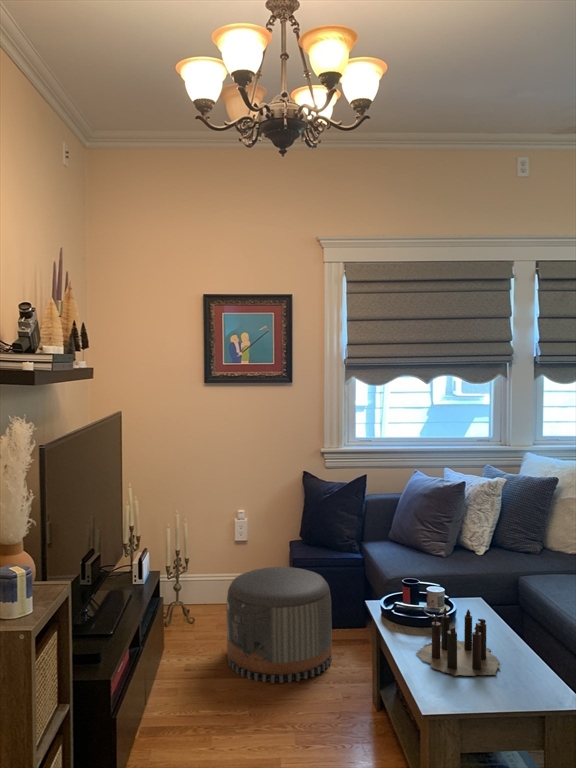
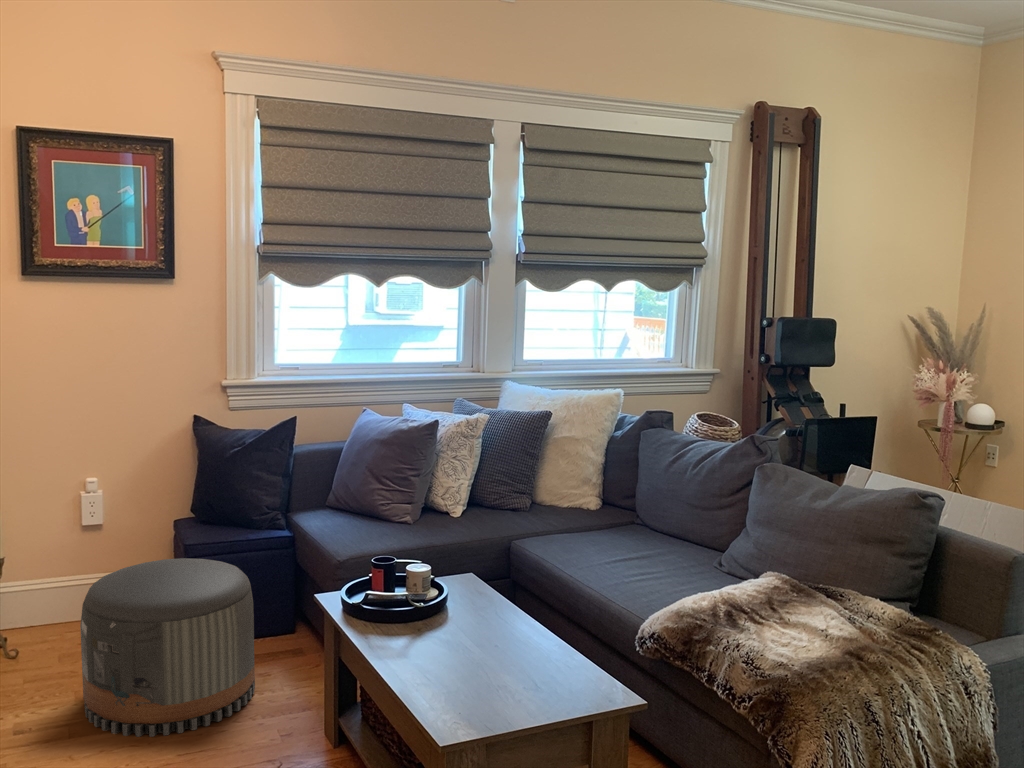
candle: present [416,607,500,676] -> none [405,590,552,685]

